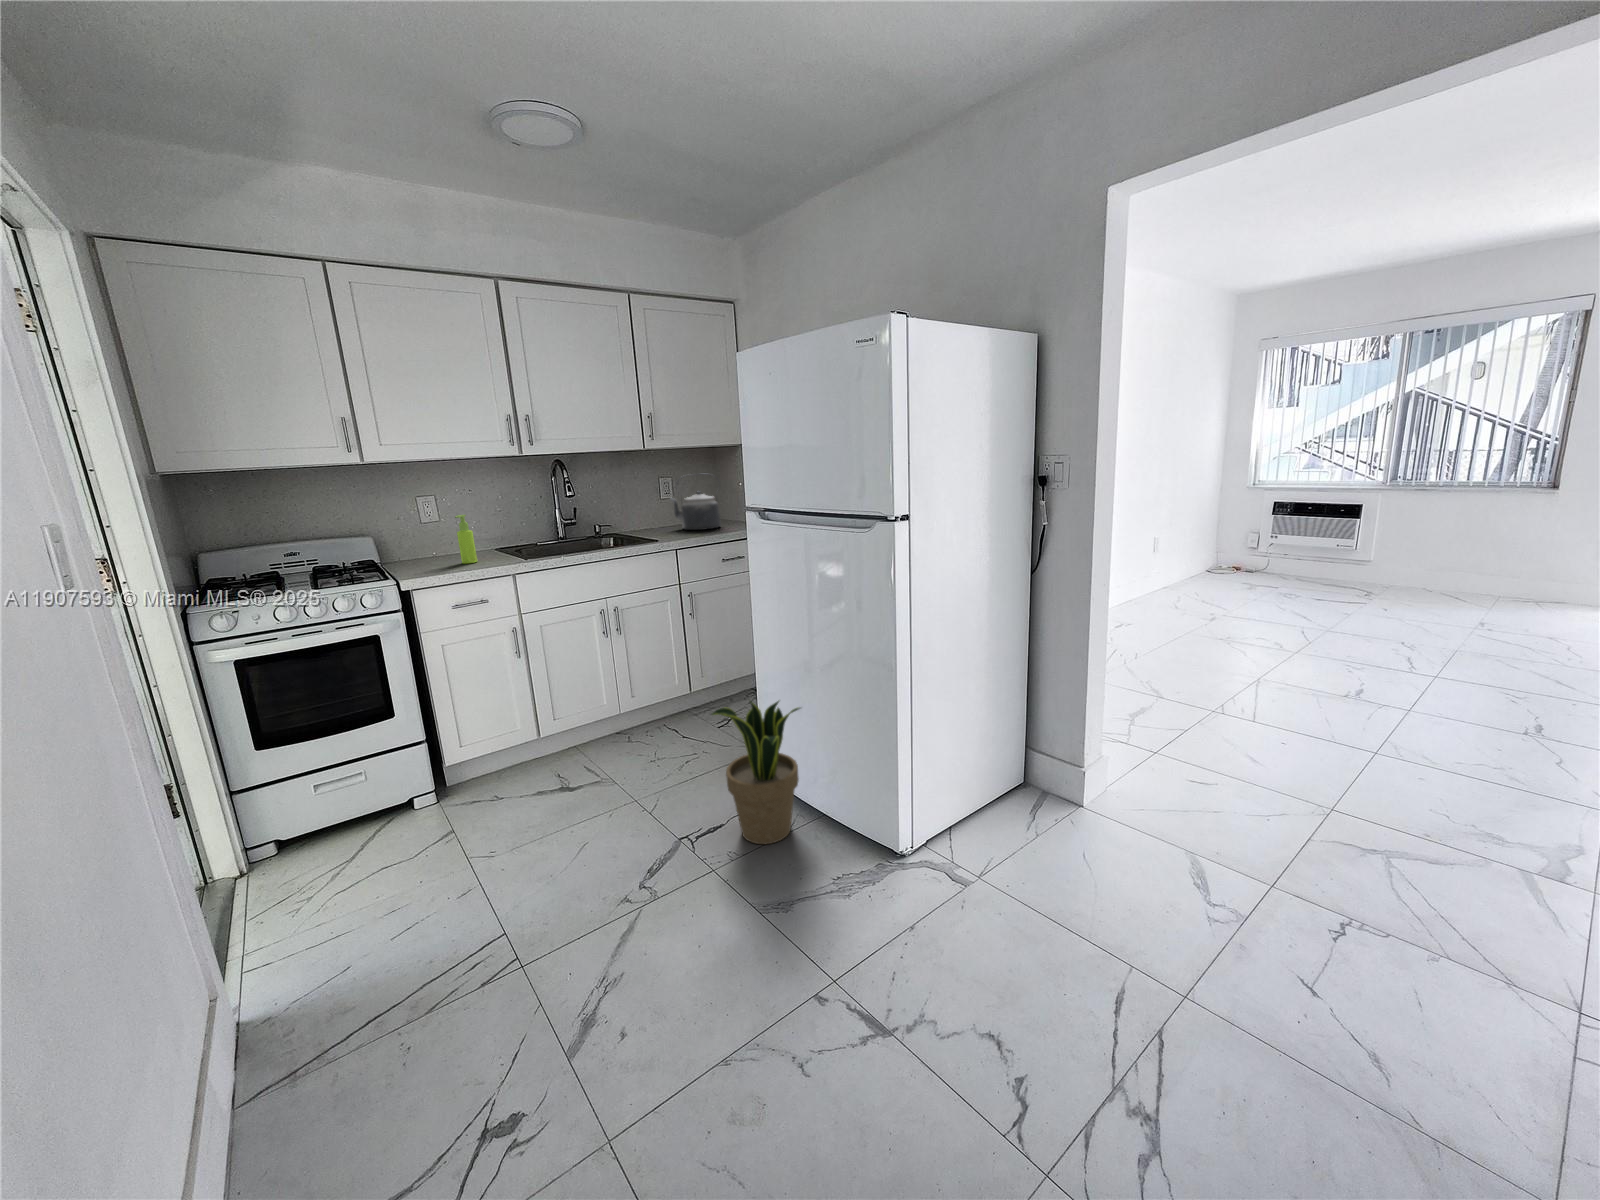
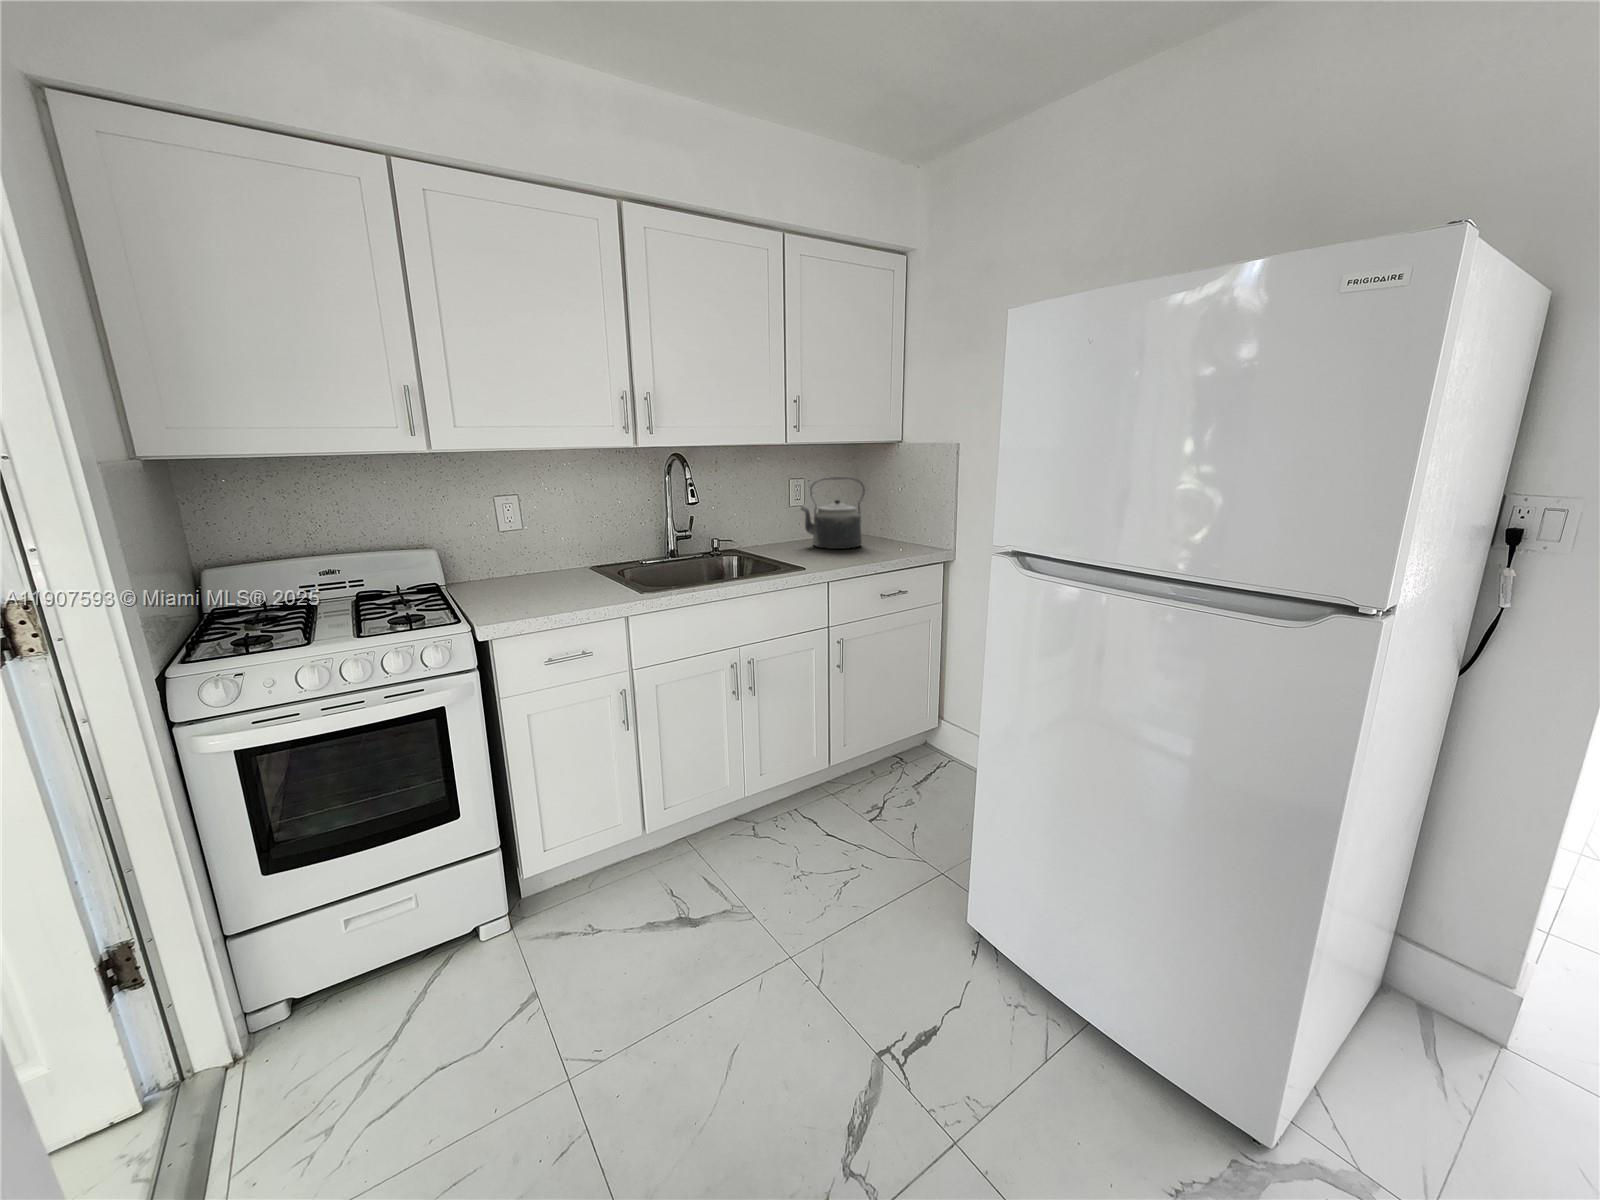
soap dispenser: present [455,515,477,564] -> none [551,527,576,595]
potted plant: present [712,701,800,844] -> none [949,852,1099,1075]

